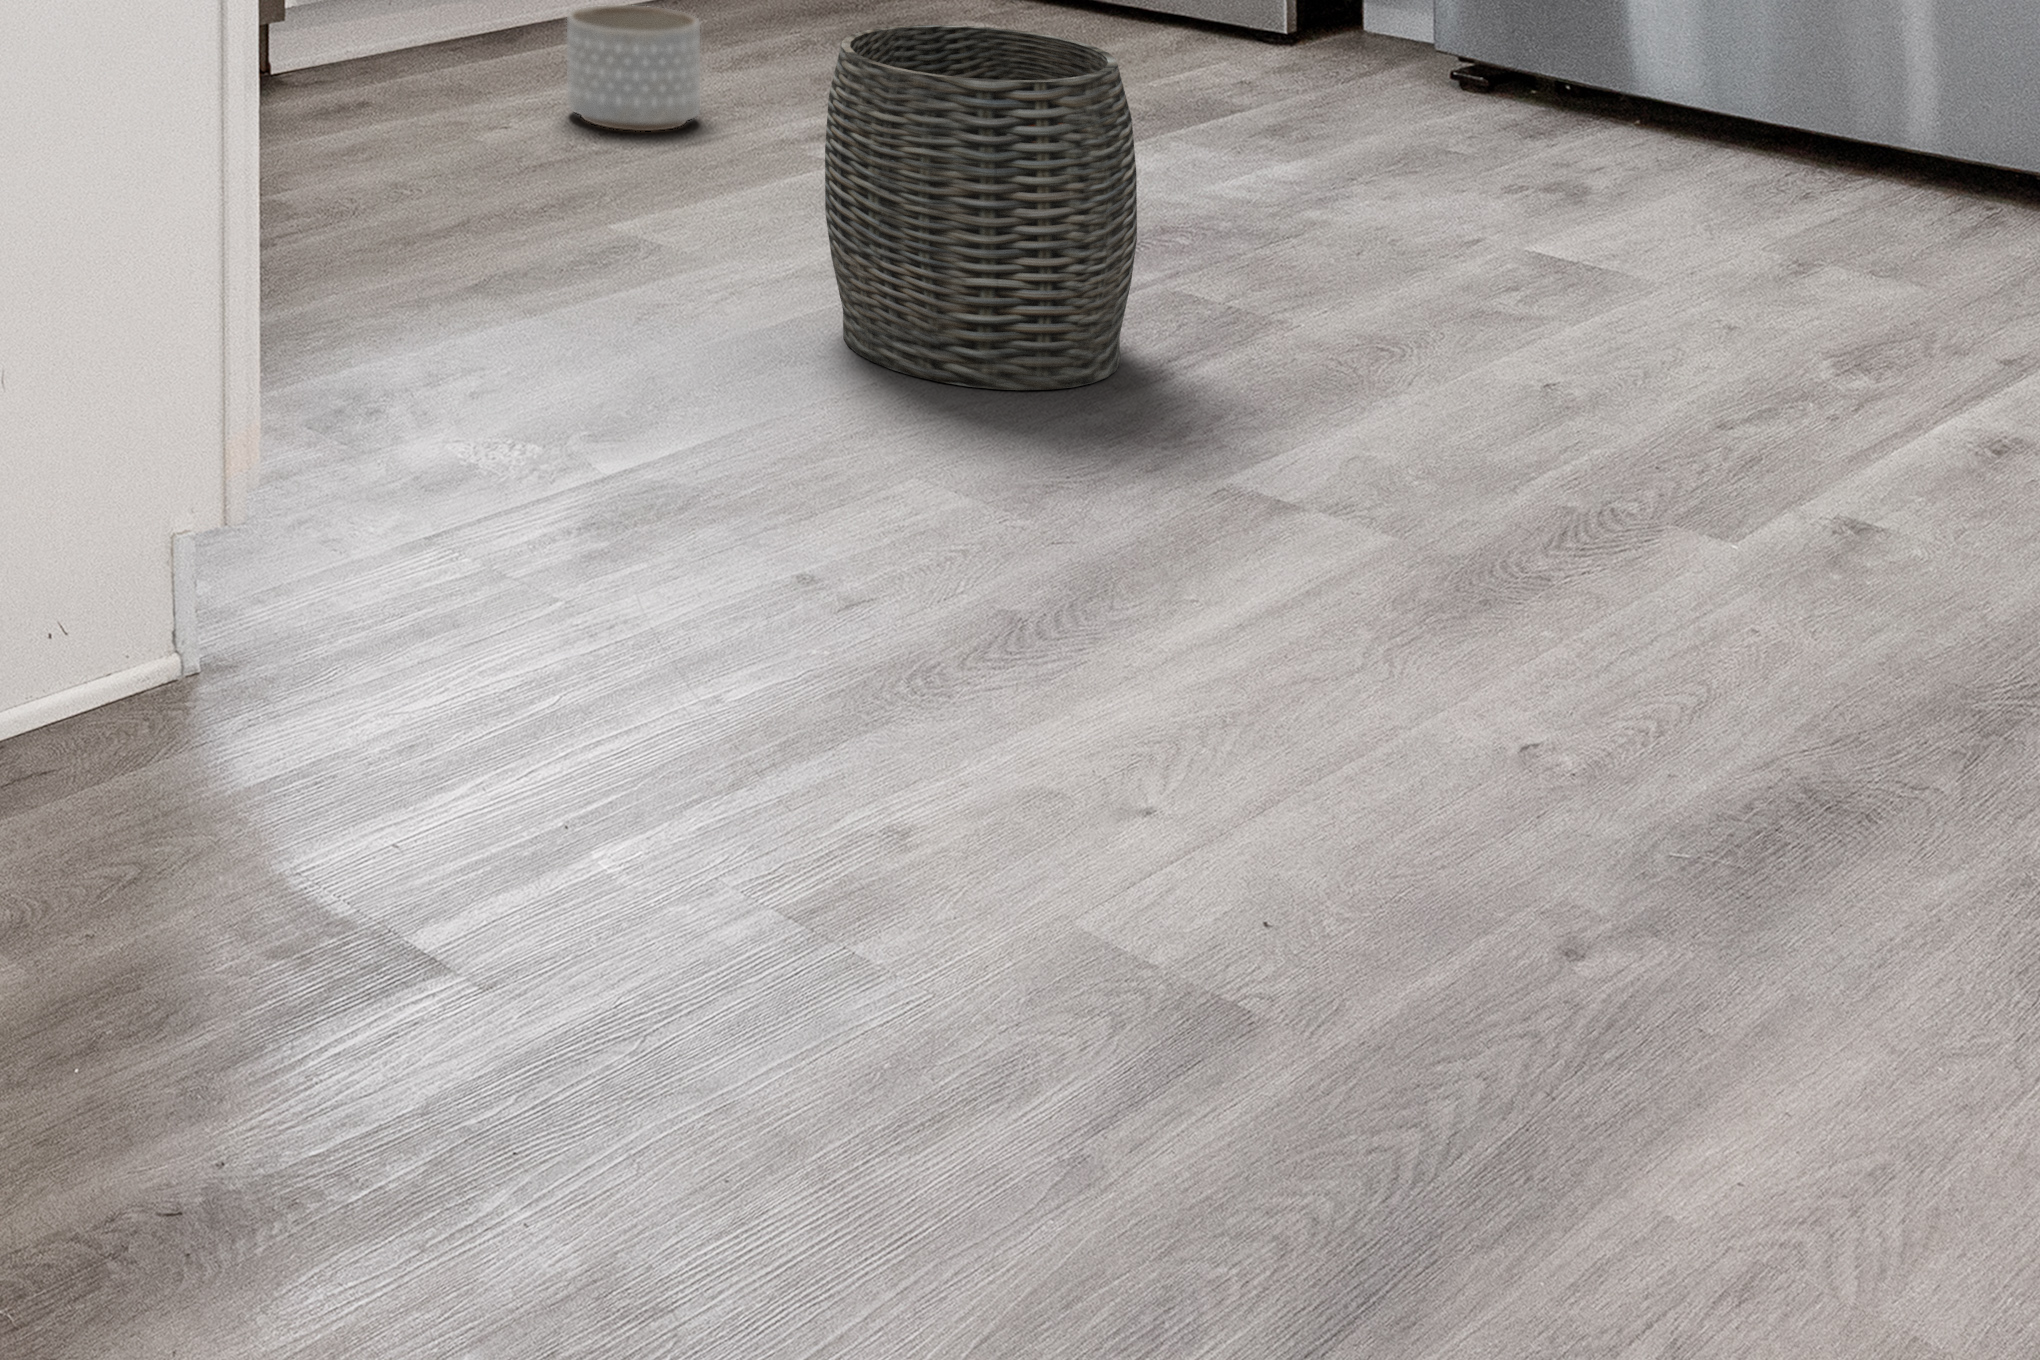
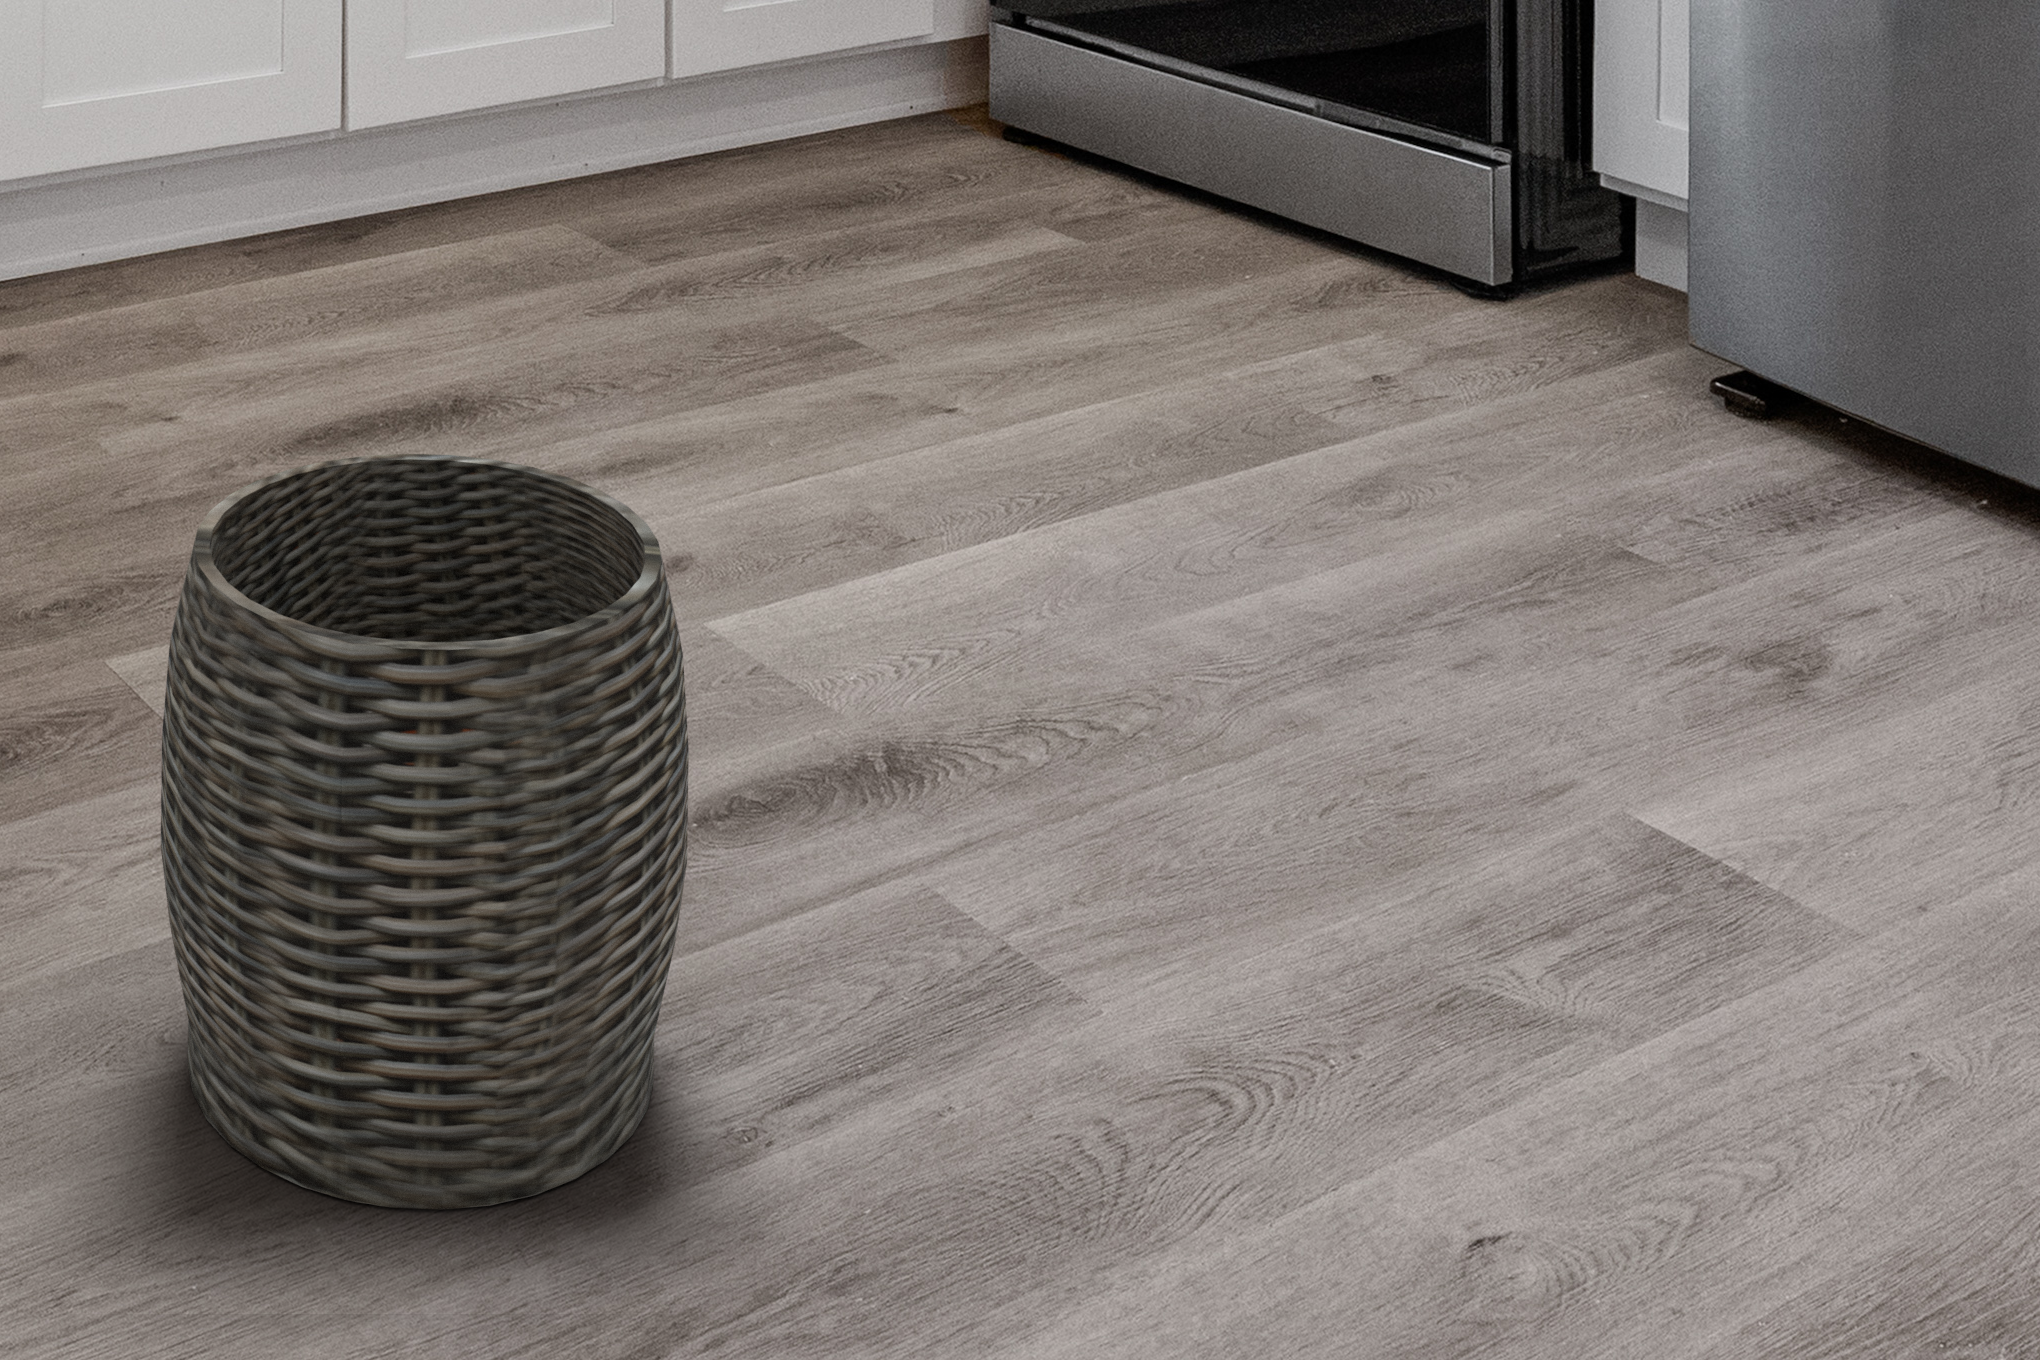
planter: present [567,5,700,131] -> none [266,245,461,453]

